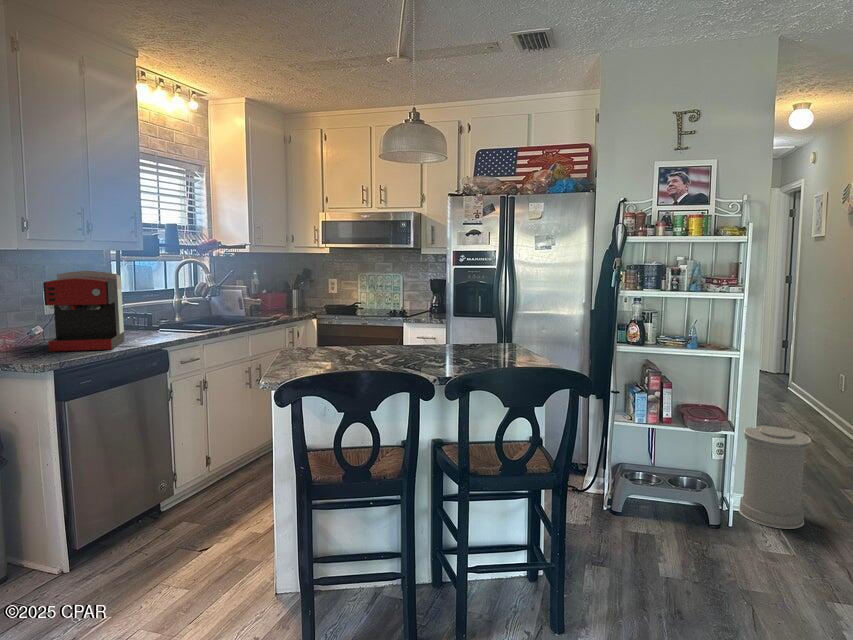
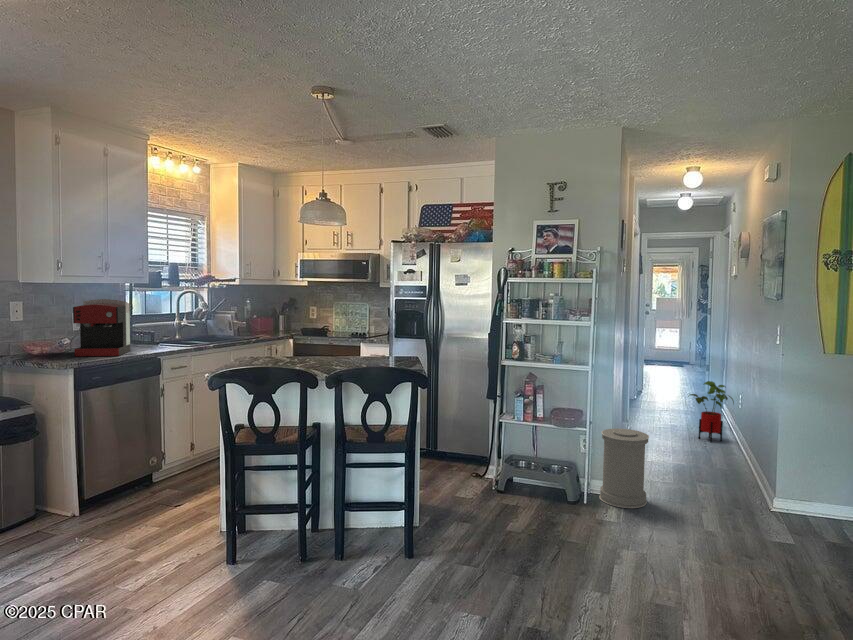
house plant: none [779,359,834,429] -> present [690,381,734,442]

